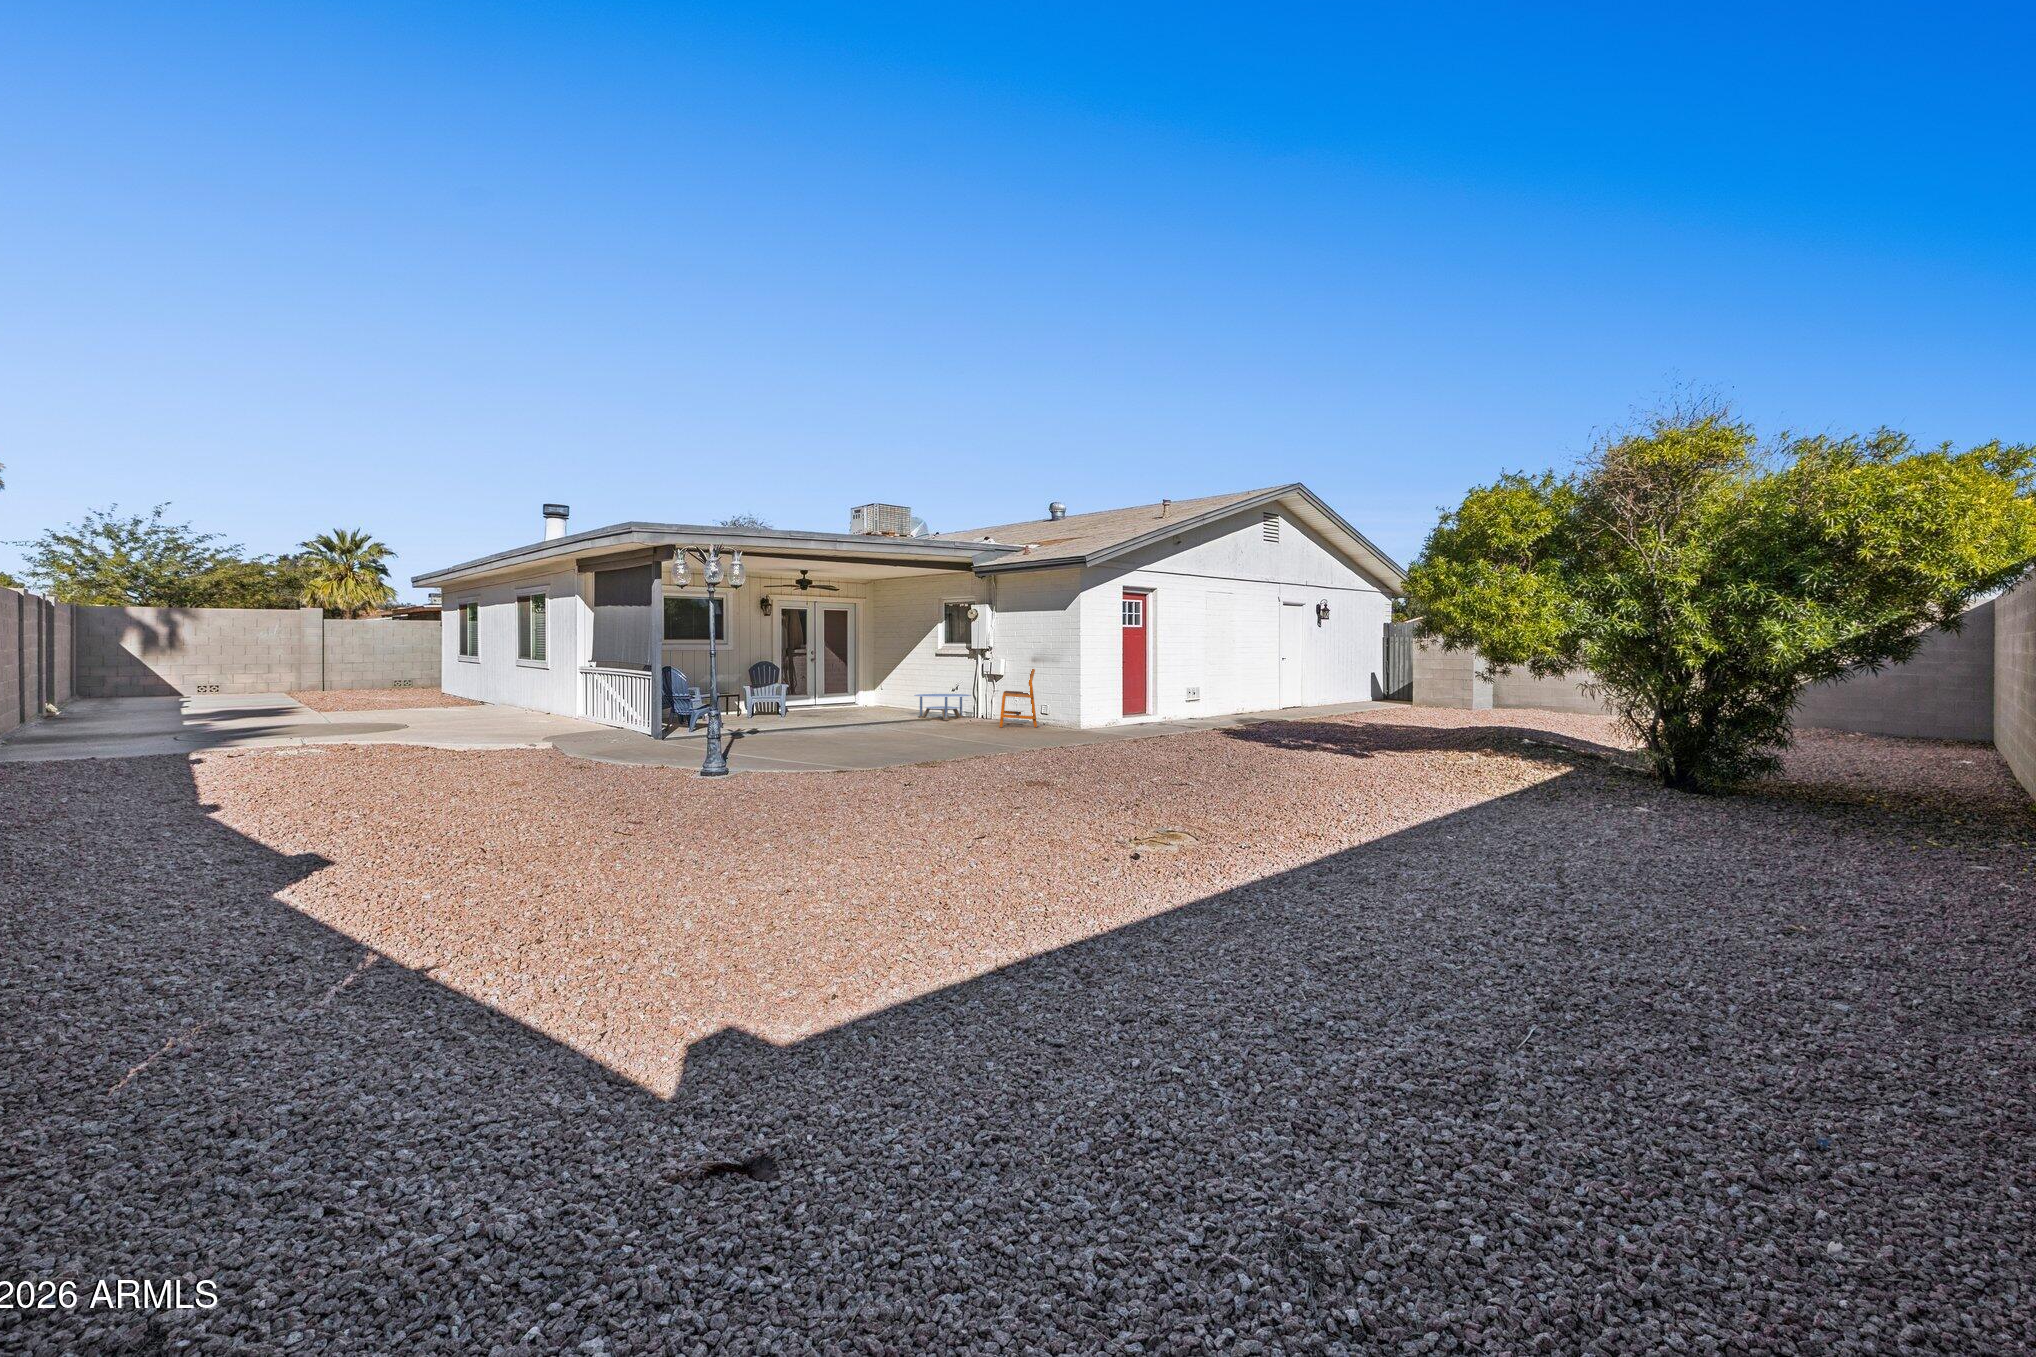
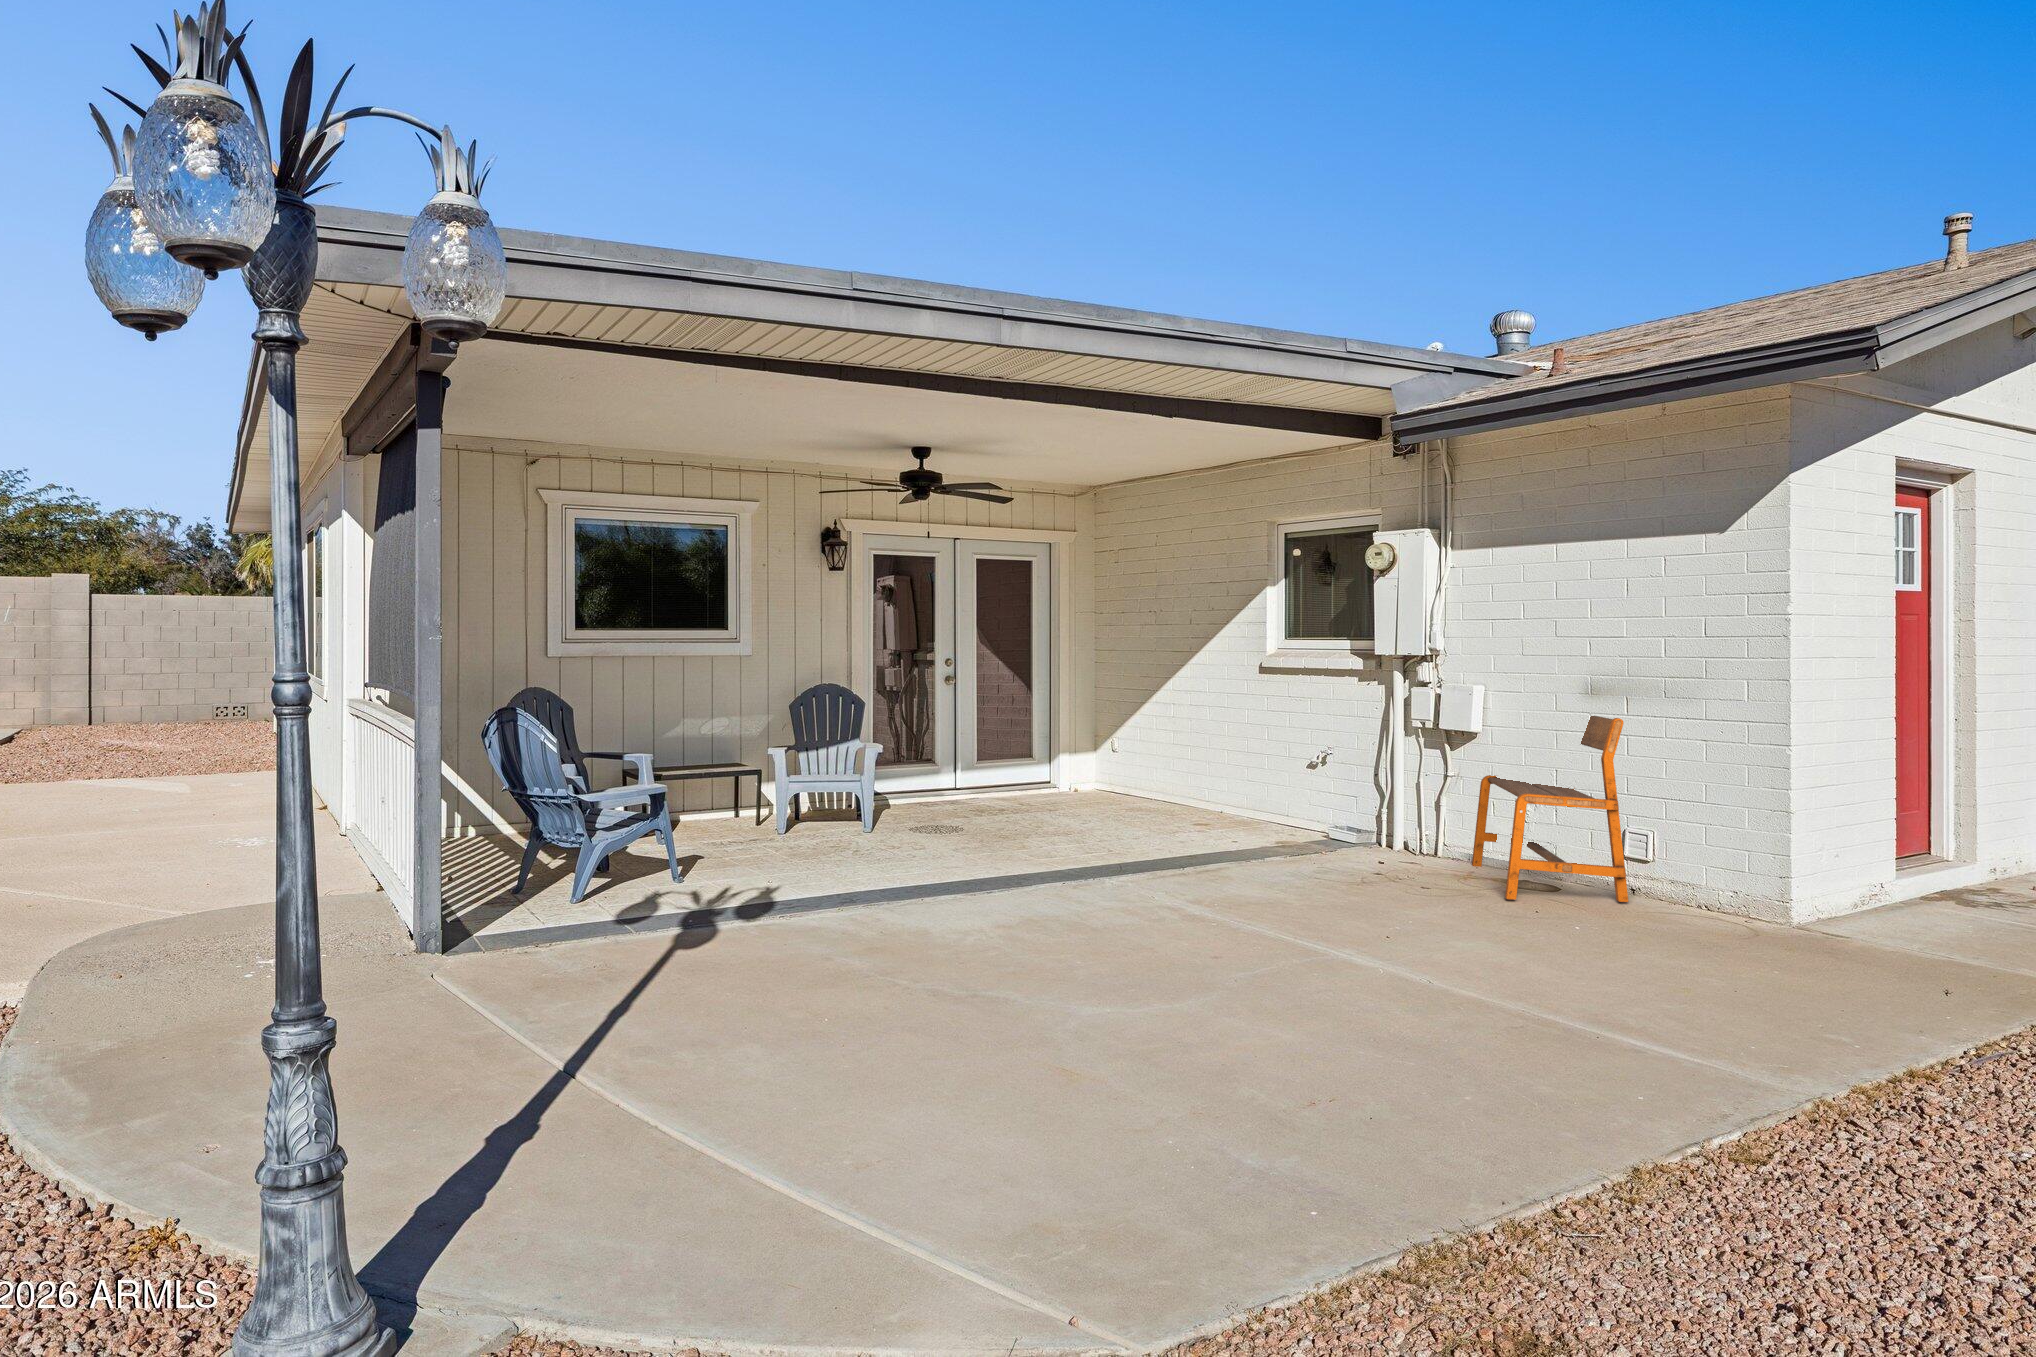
round table: present [914,694,971,720] -> none [1213,772,1373,855]

